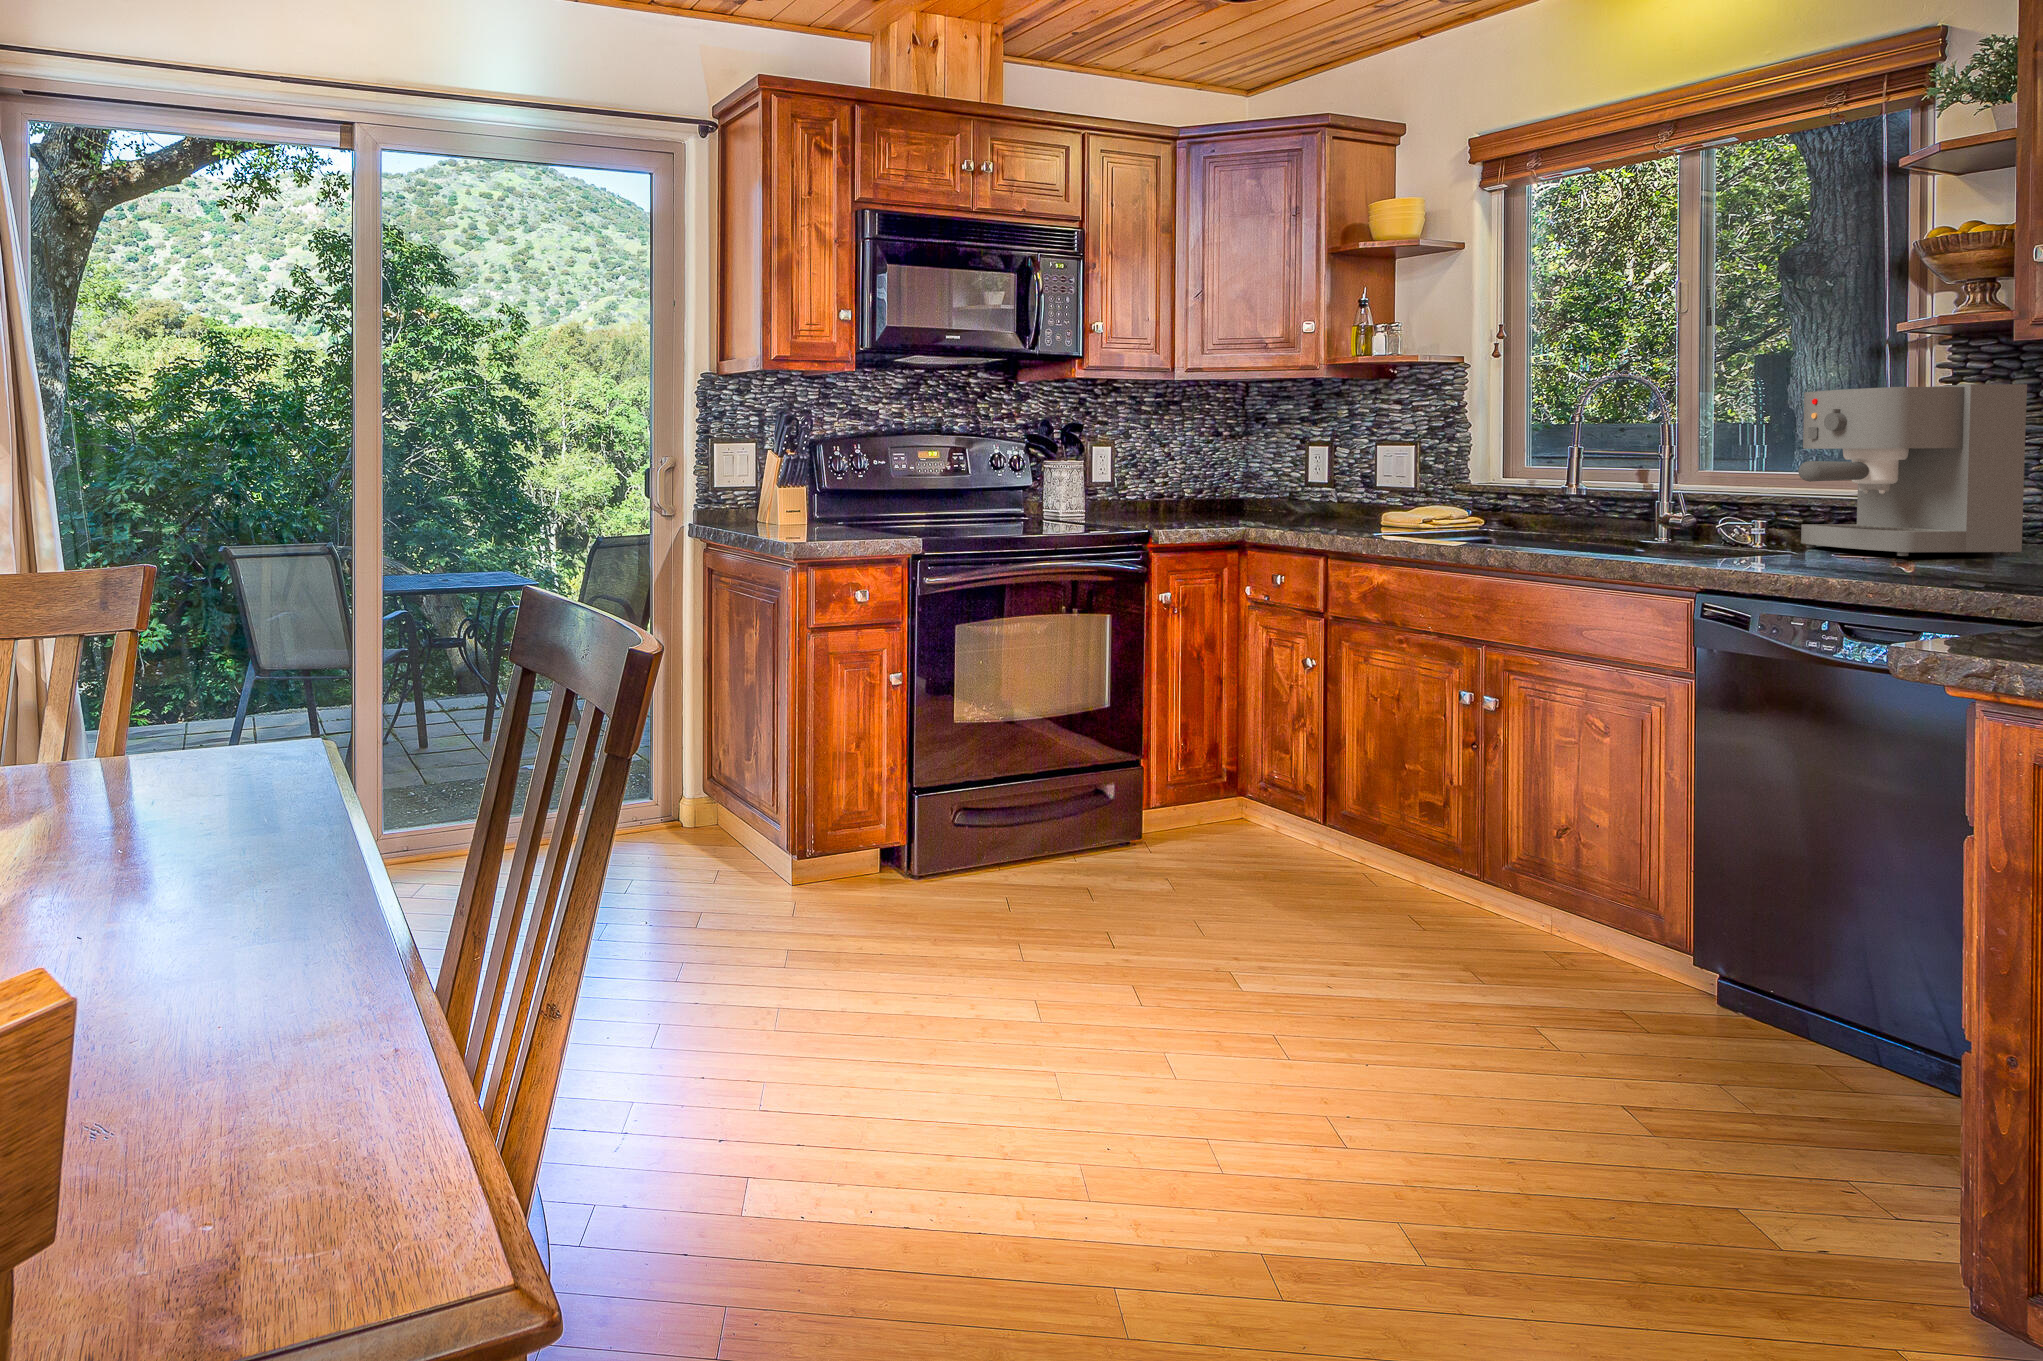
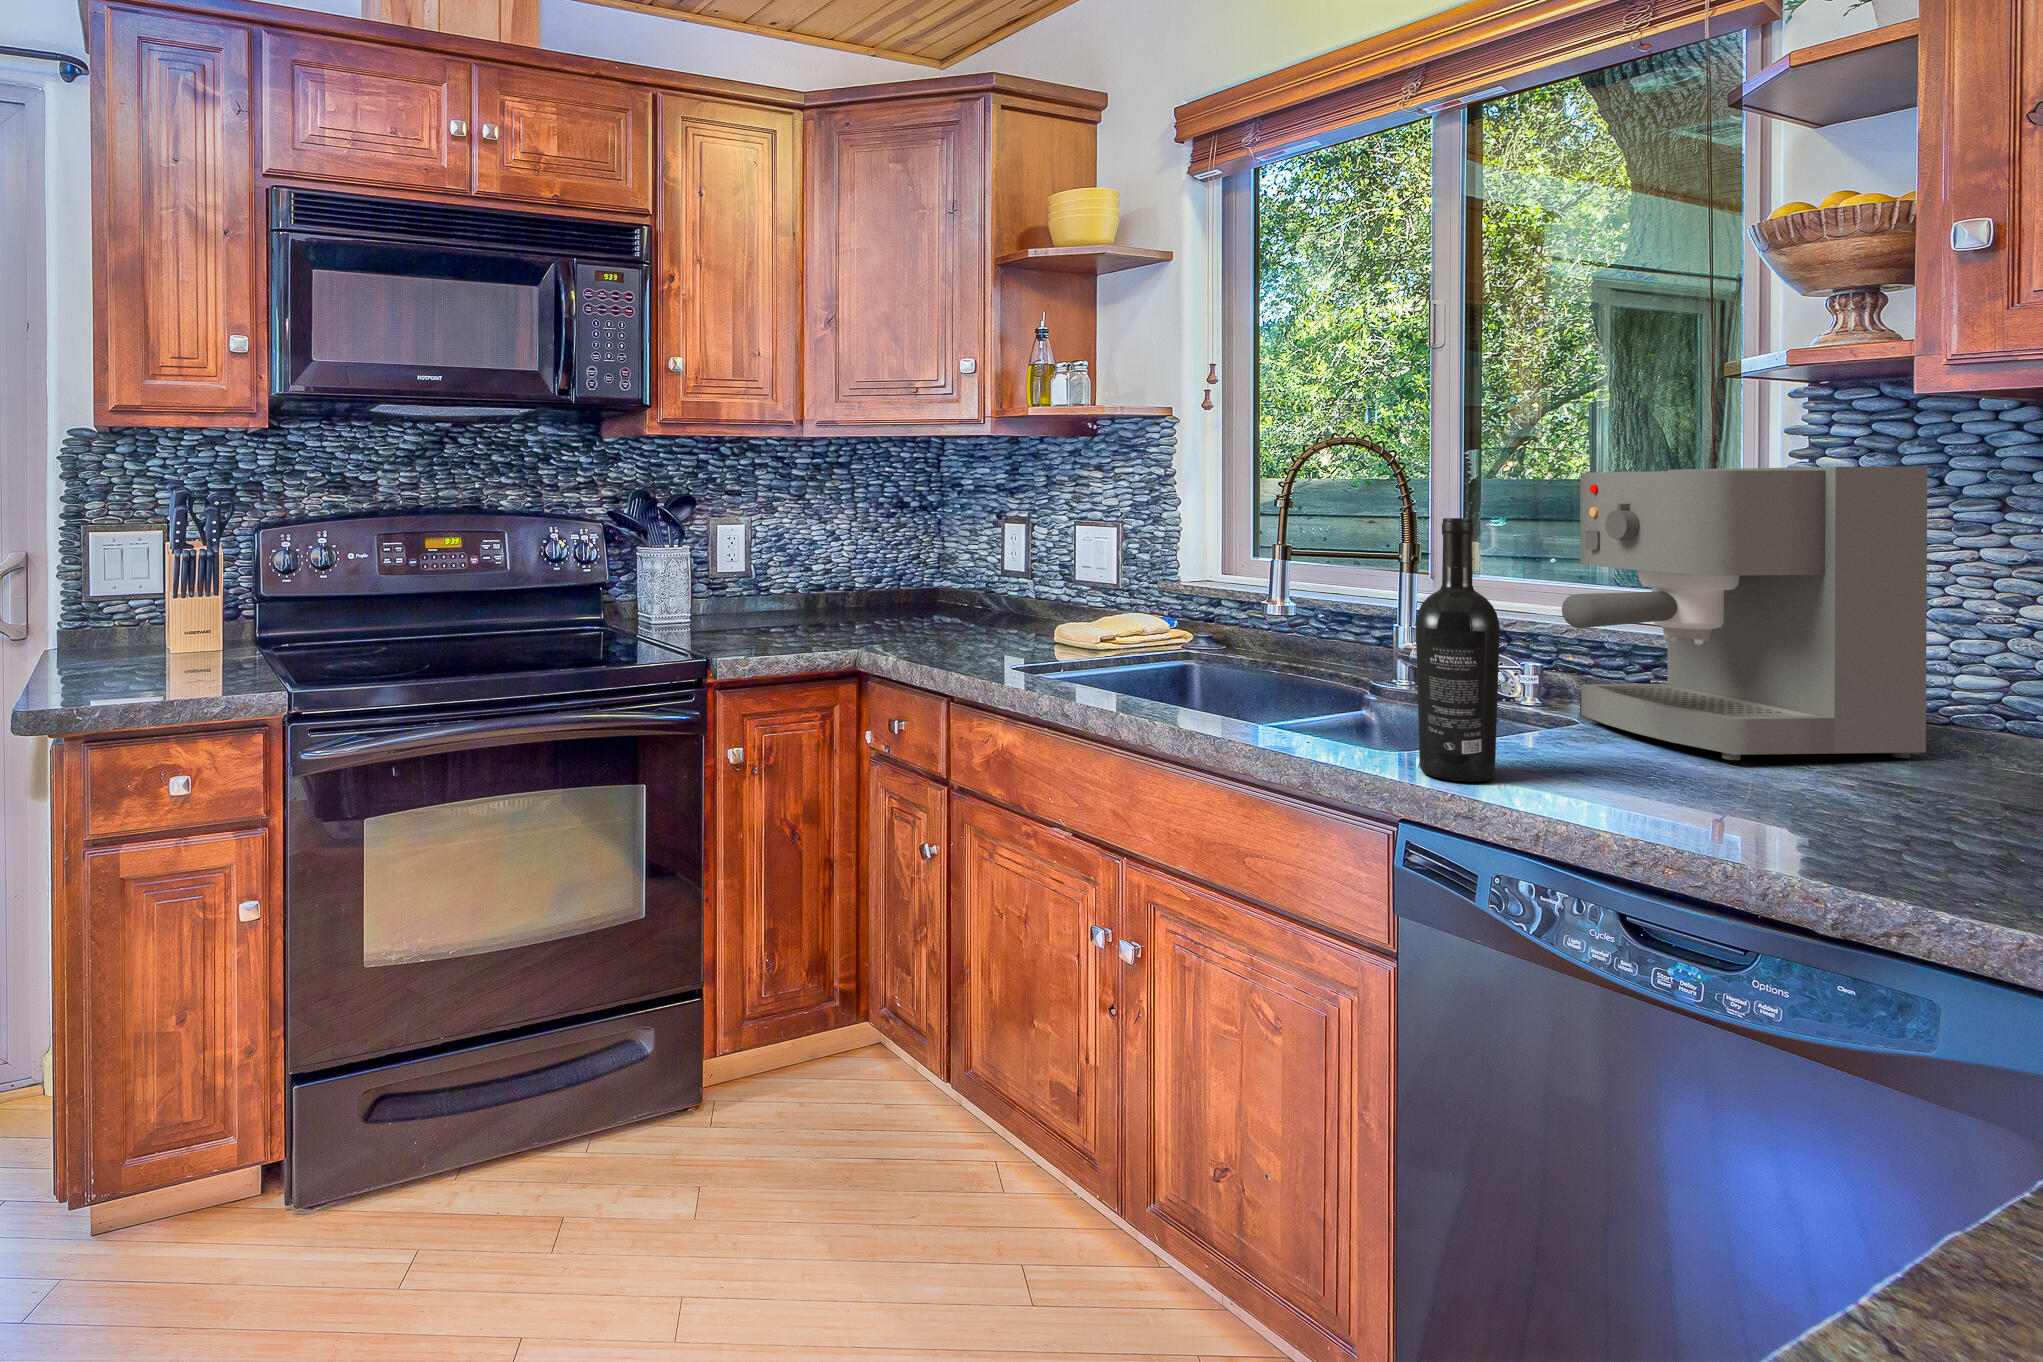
wine bottle: none [1713,415,1767,565] -> present [1416,518,1500,781]

